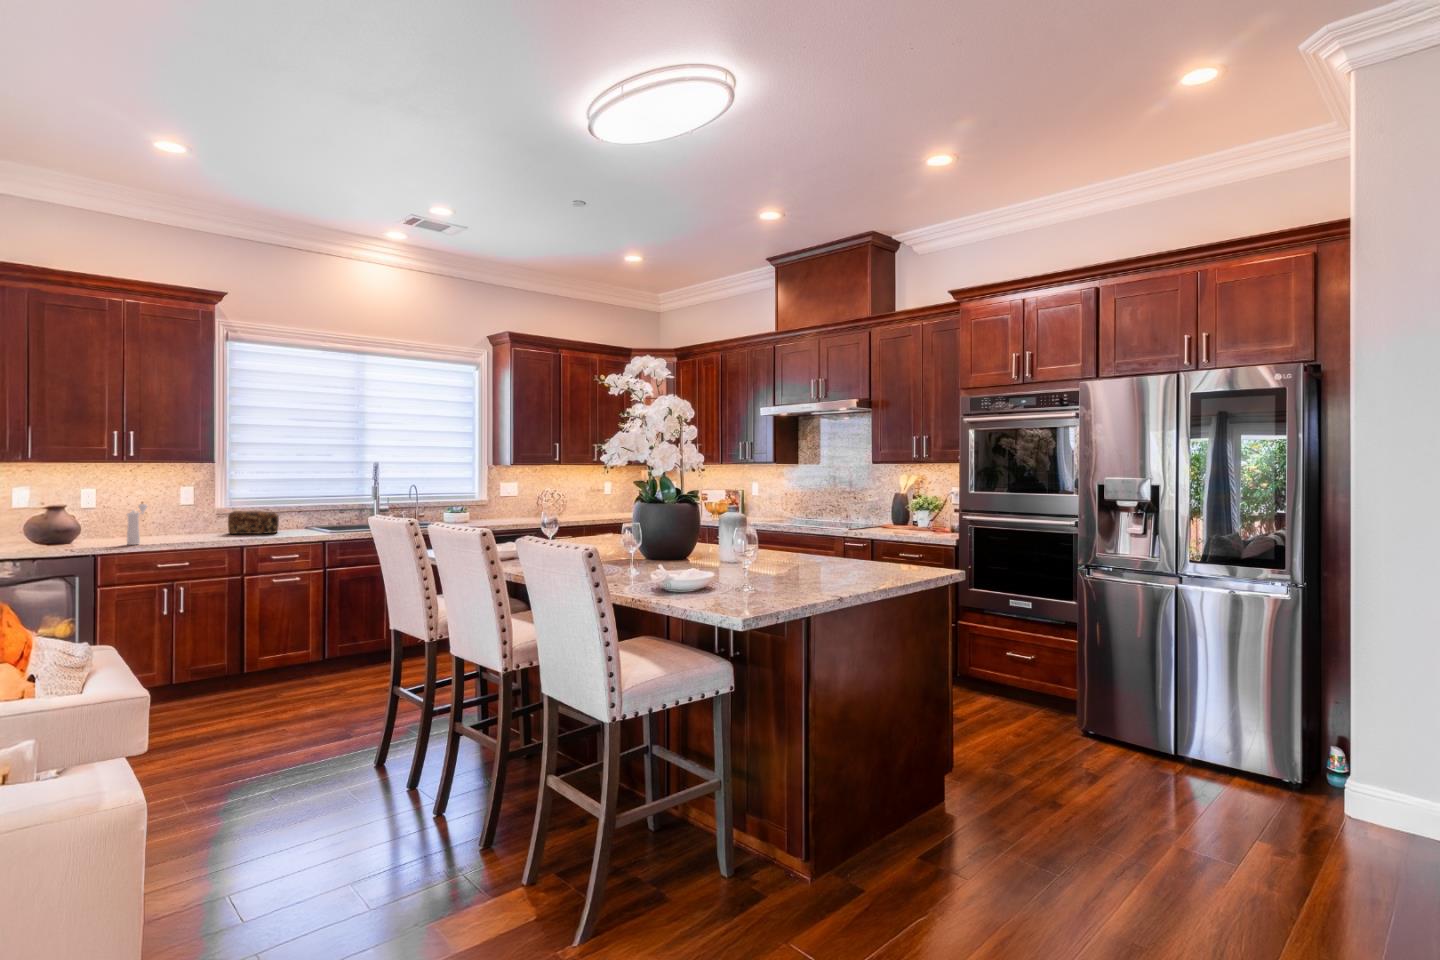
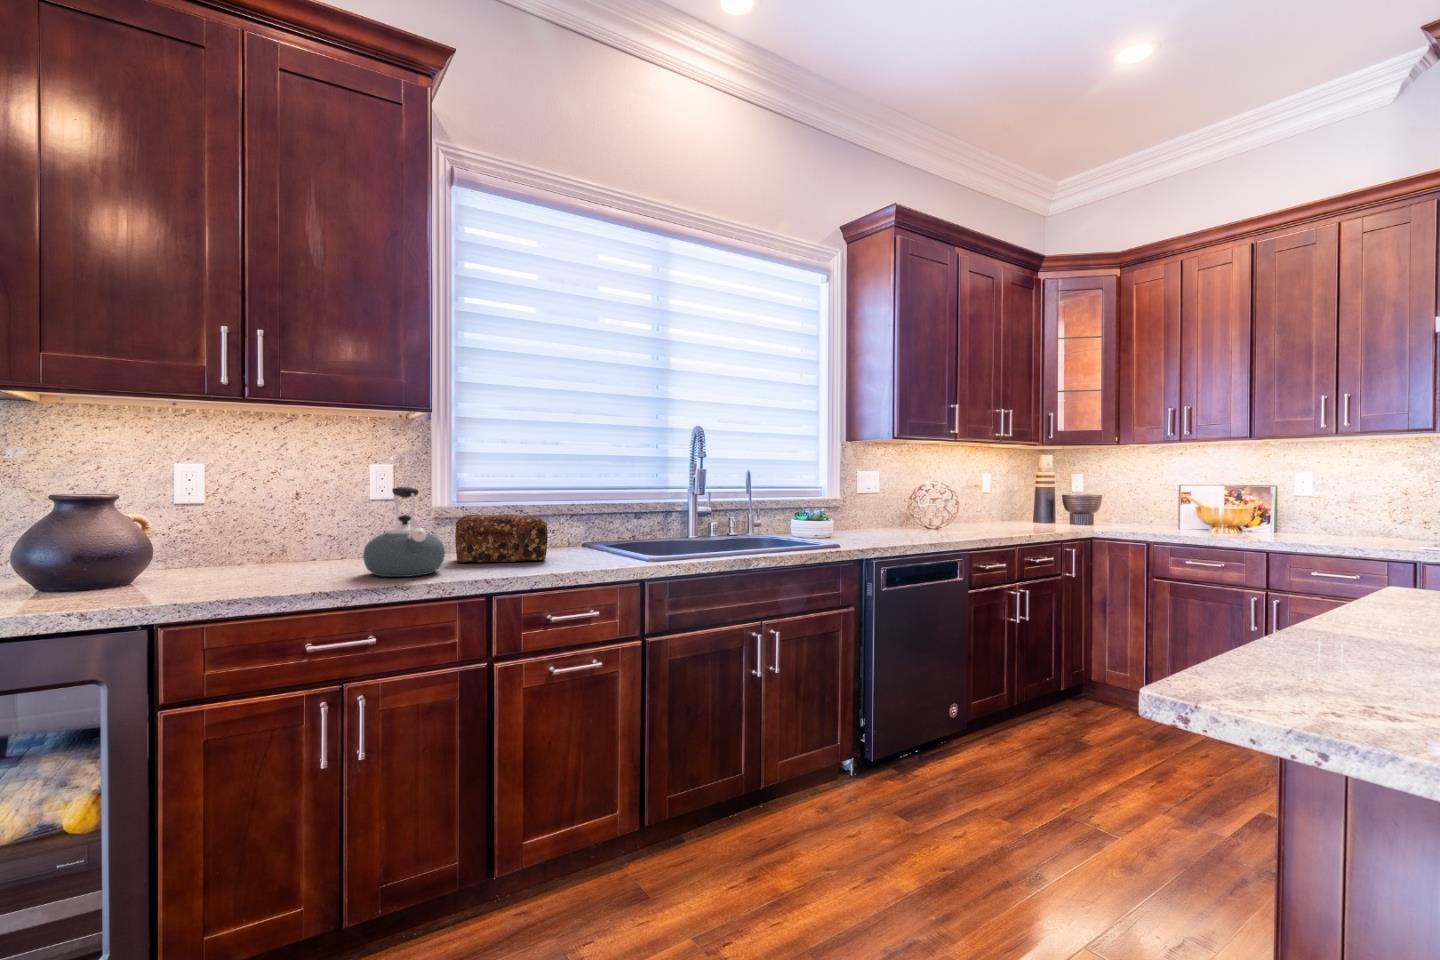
kettle: none [181,499,221,539] -> present [363,487,445,577]
pepper mill: present [127,504,147,545] -> none [238,496,292,595]

